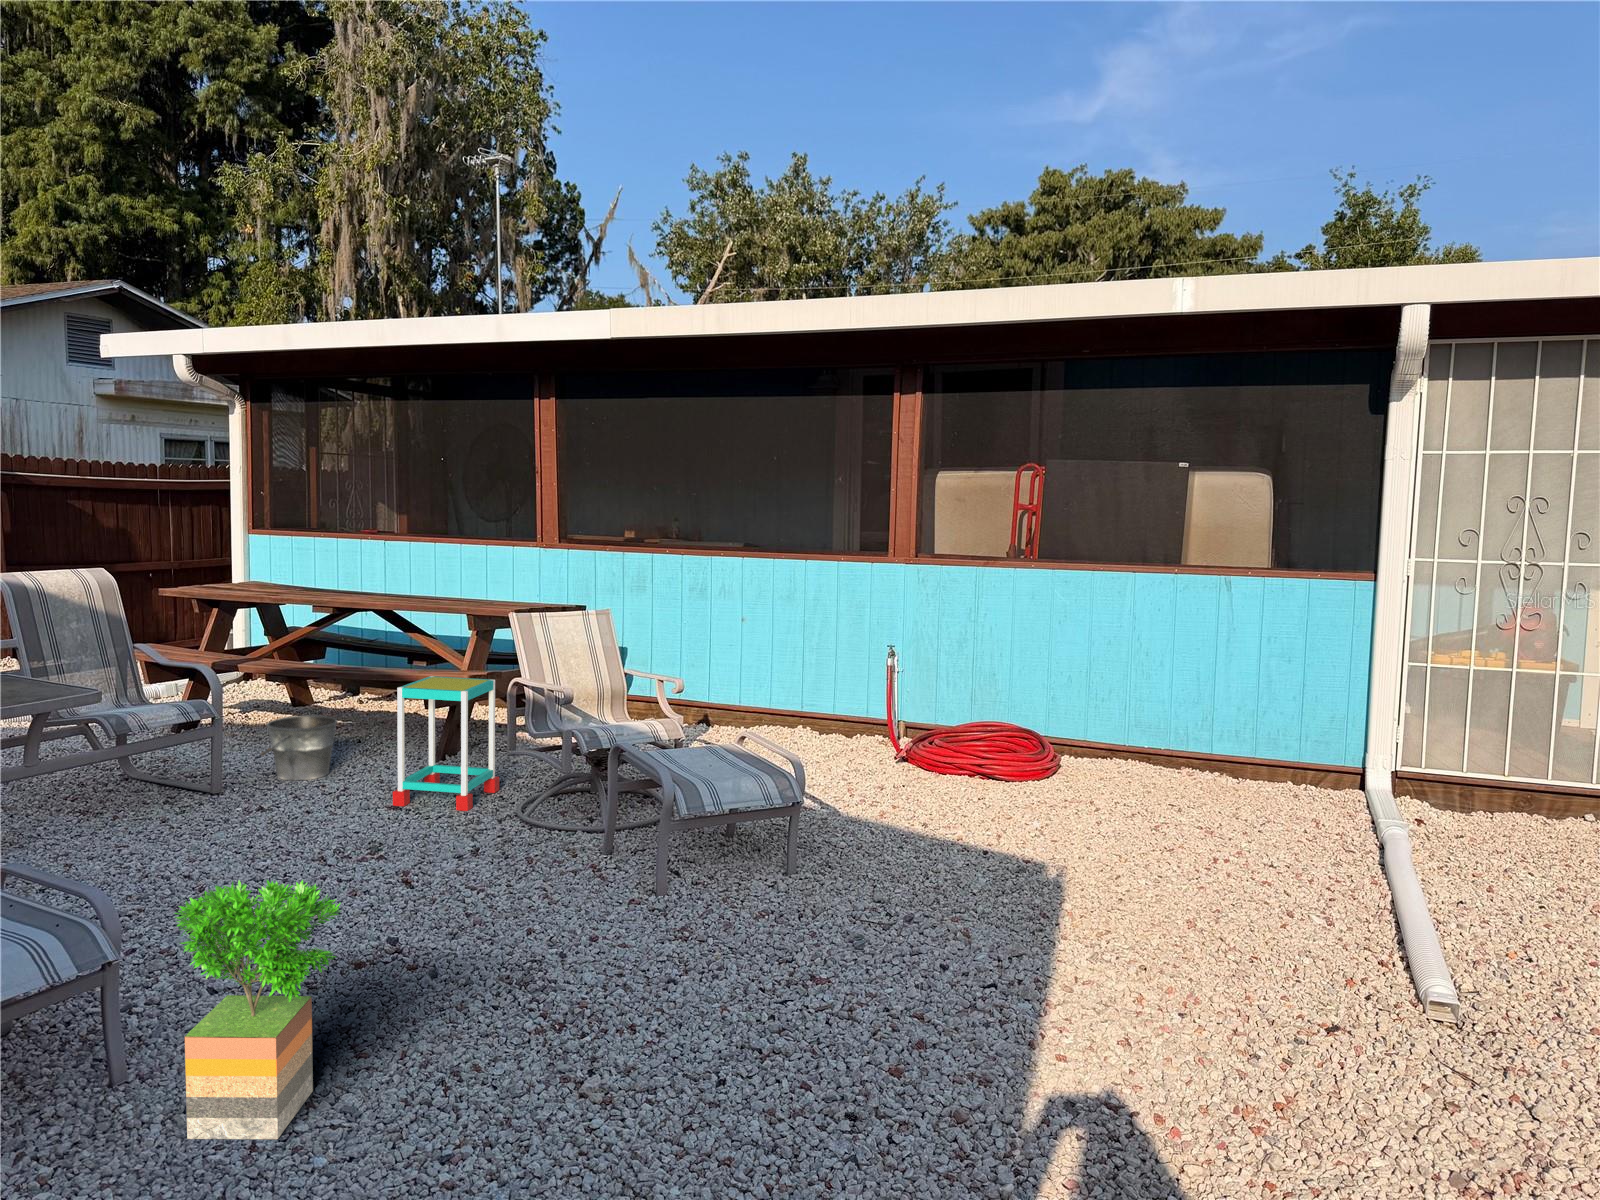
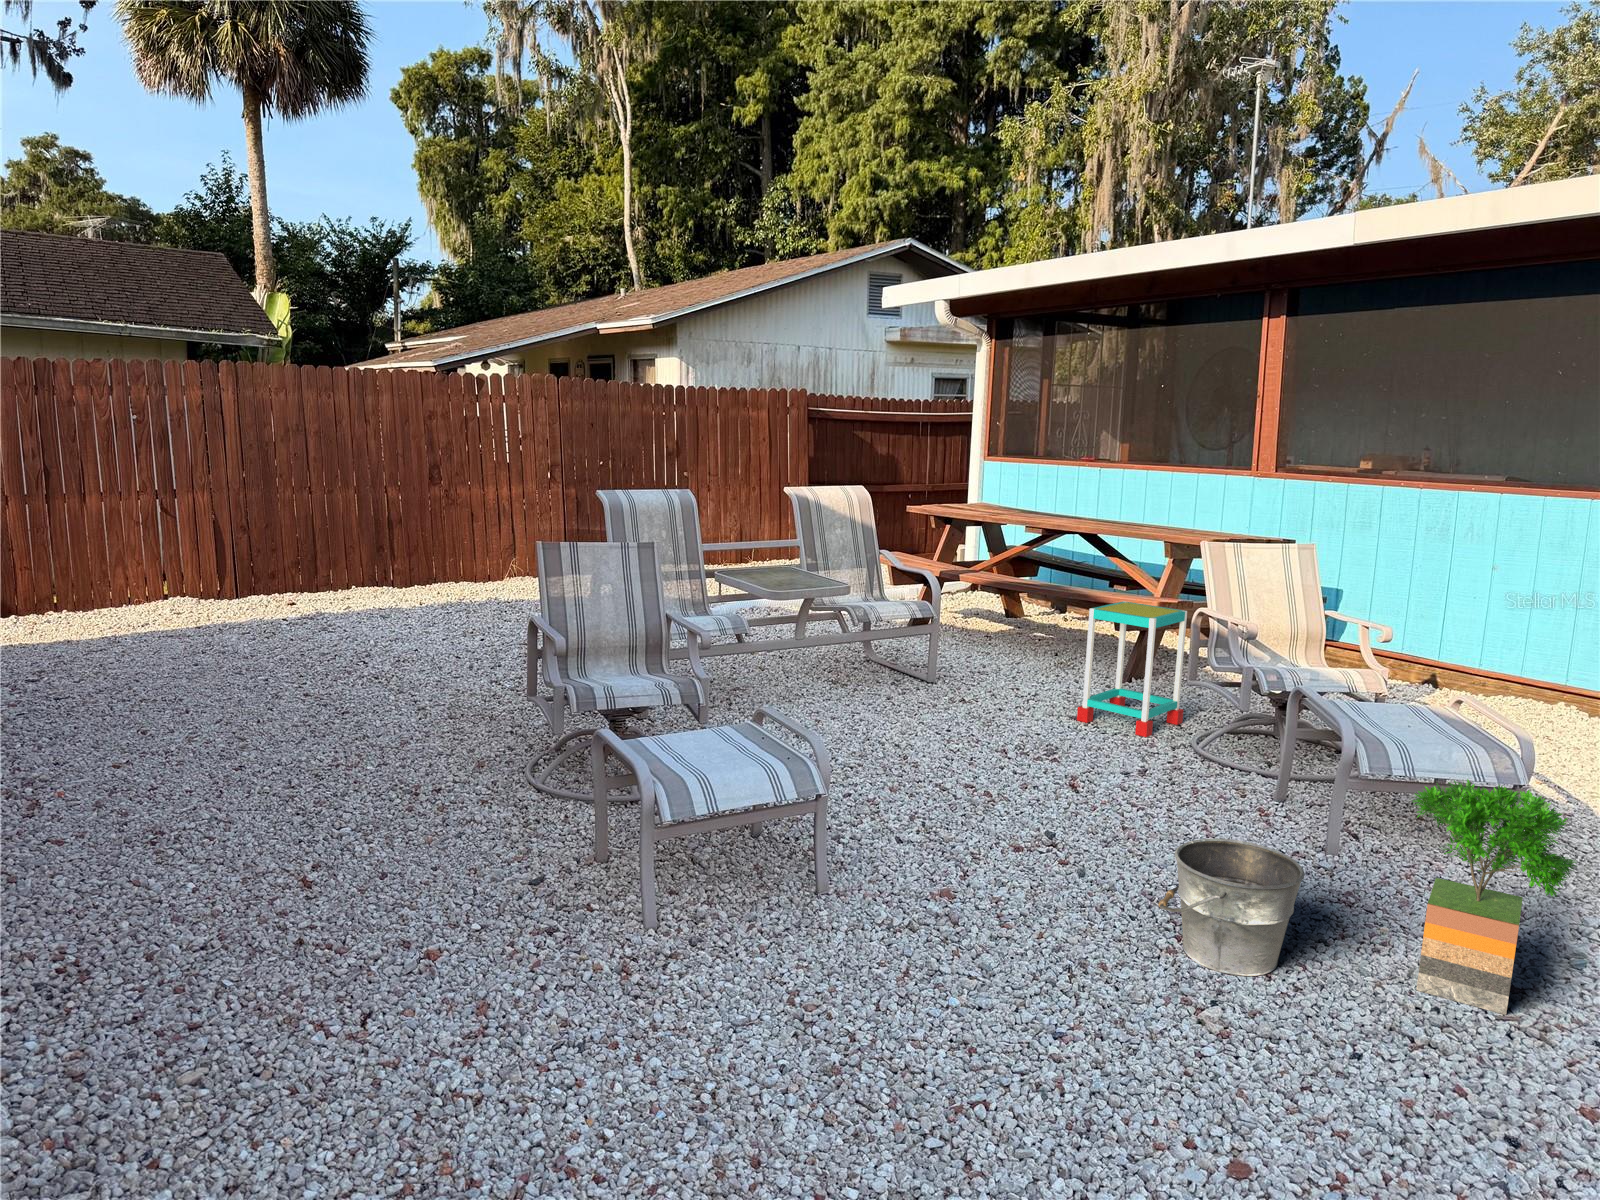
bucket: present [260,715,337,781] -> present [1158,838,1305,976]
potted tree: present [174,880,341,1139] -> present [1413,779,1577,1015]

